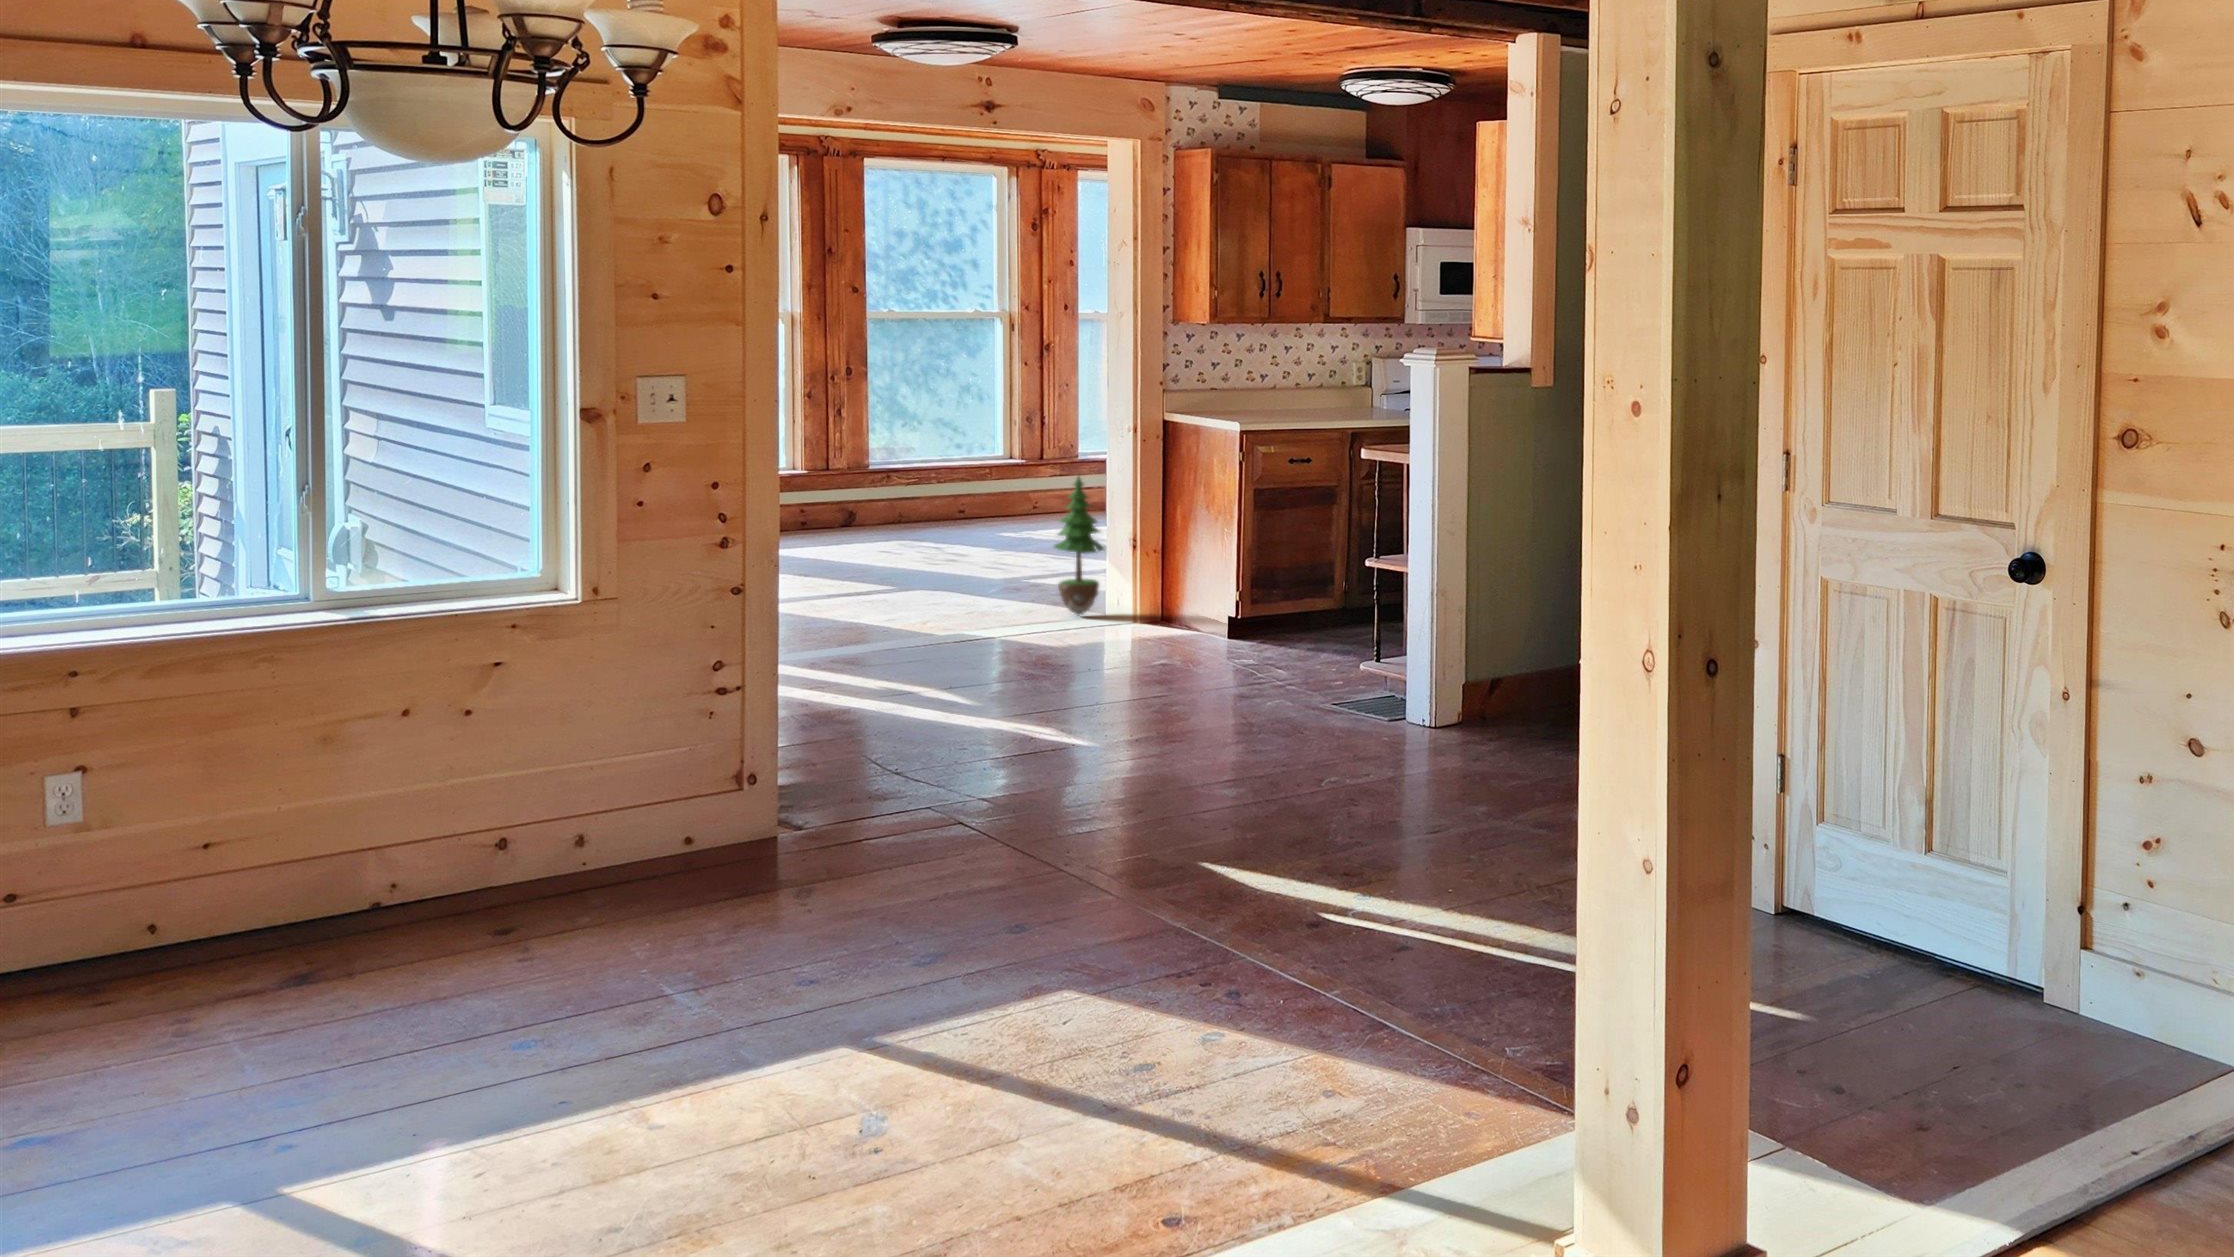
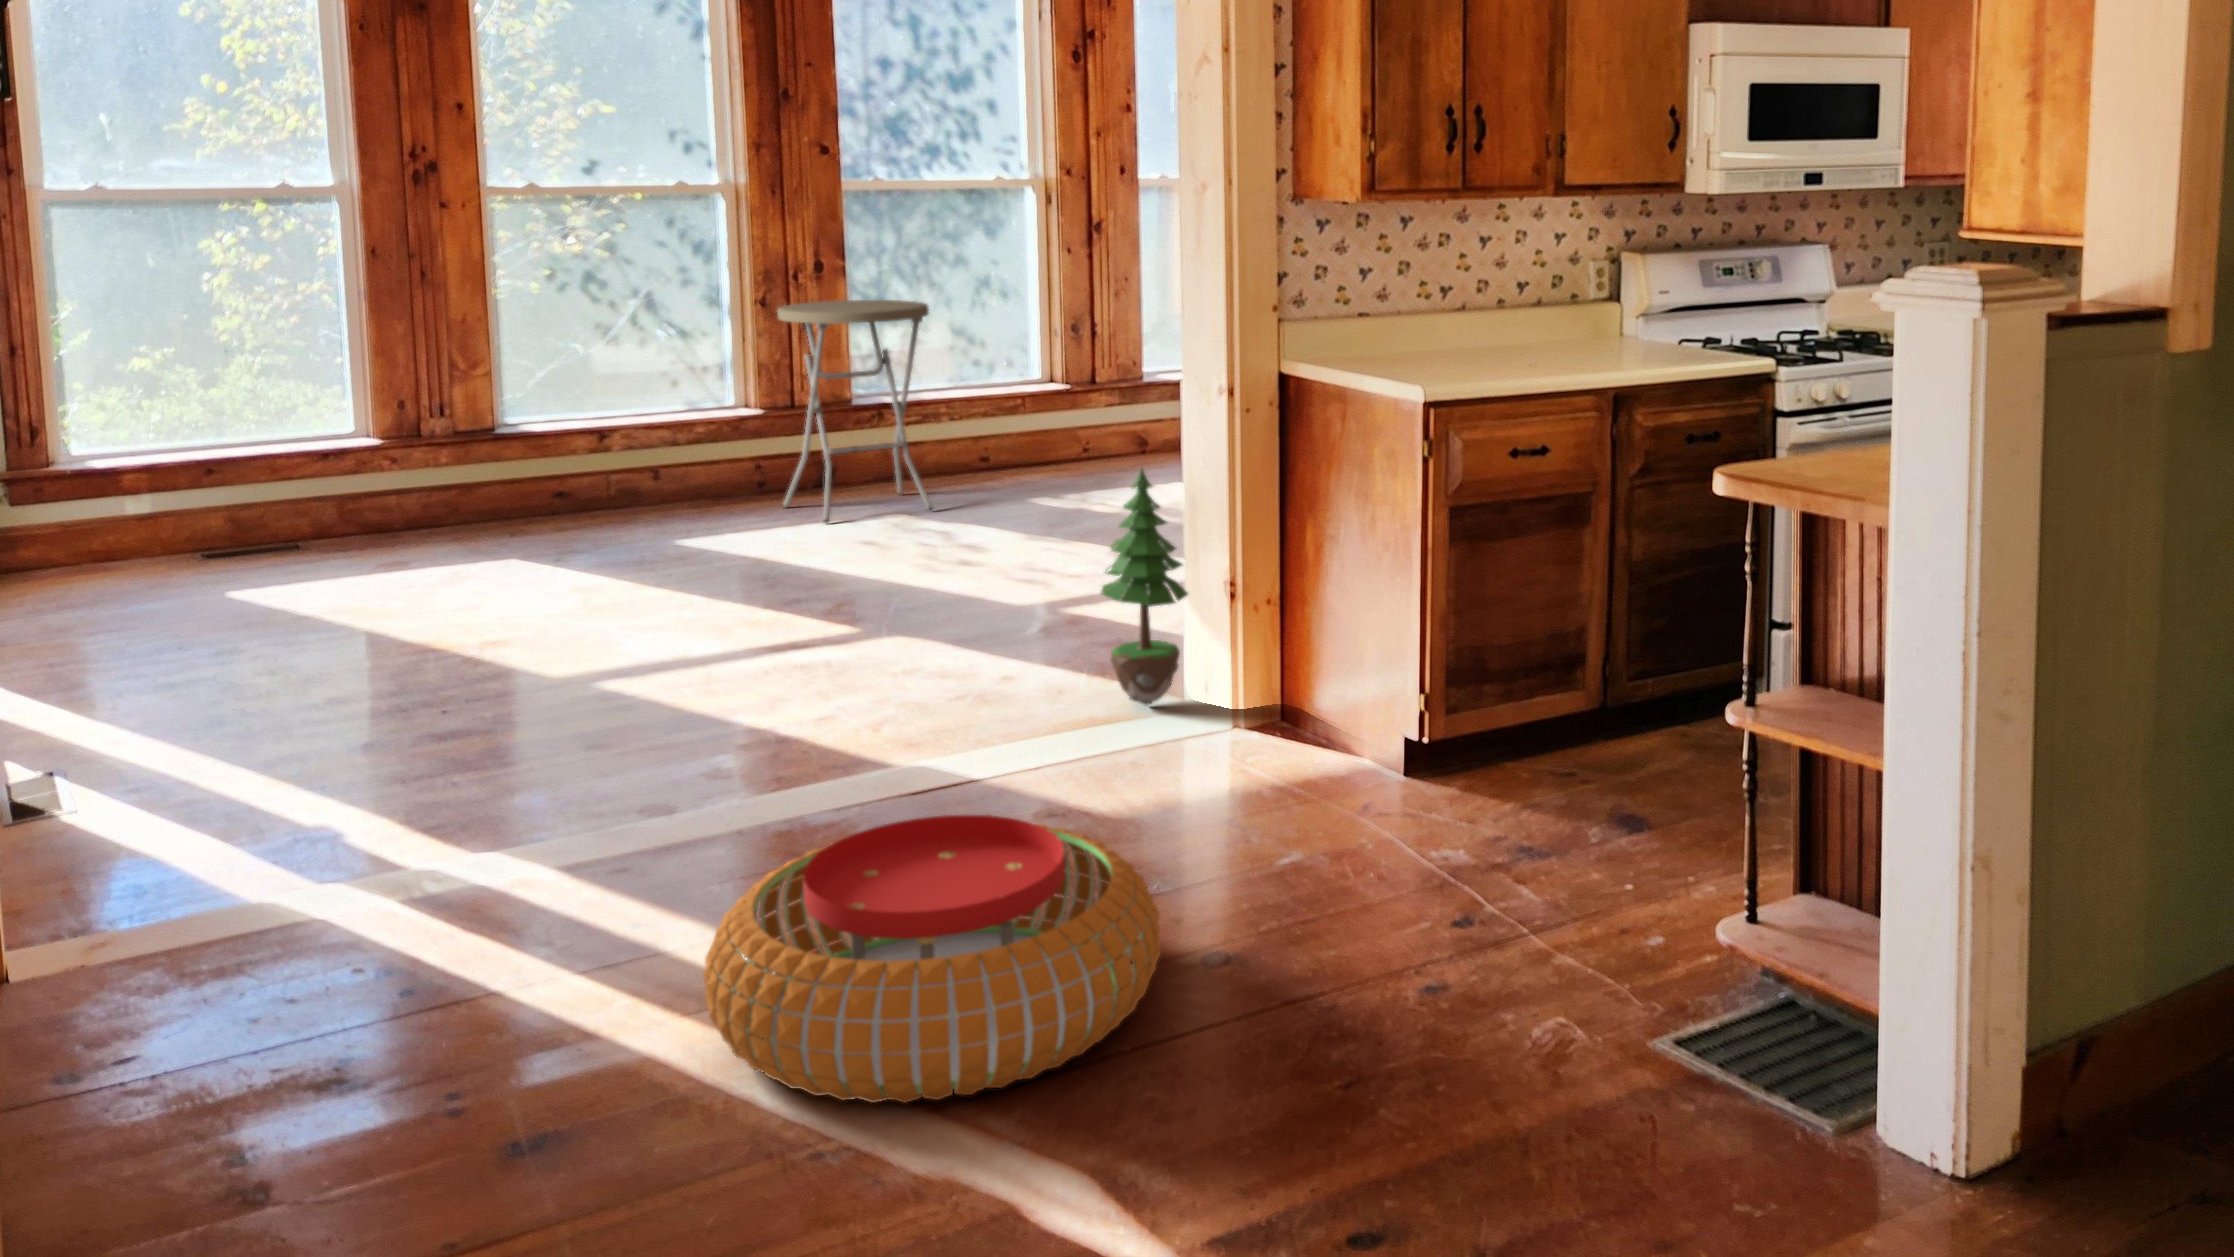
side table: none [823,395,930,546] -> present [778,300,933,523]
pouf: none [869,613,1086,716] -> present [704,815,1160,1103]

